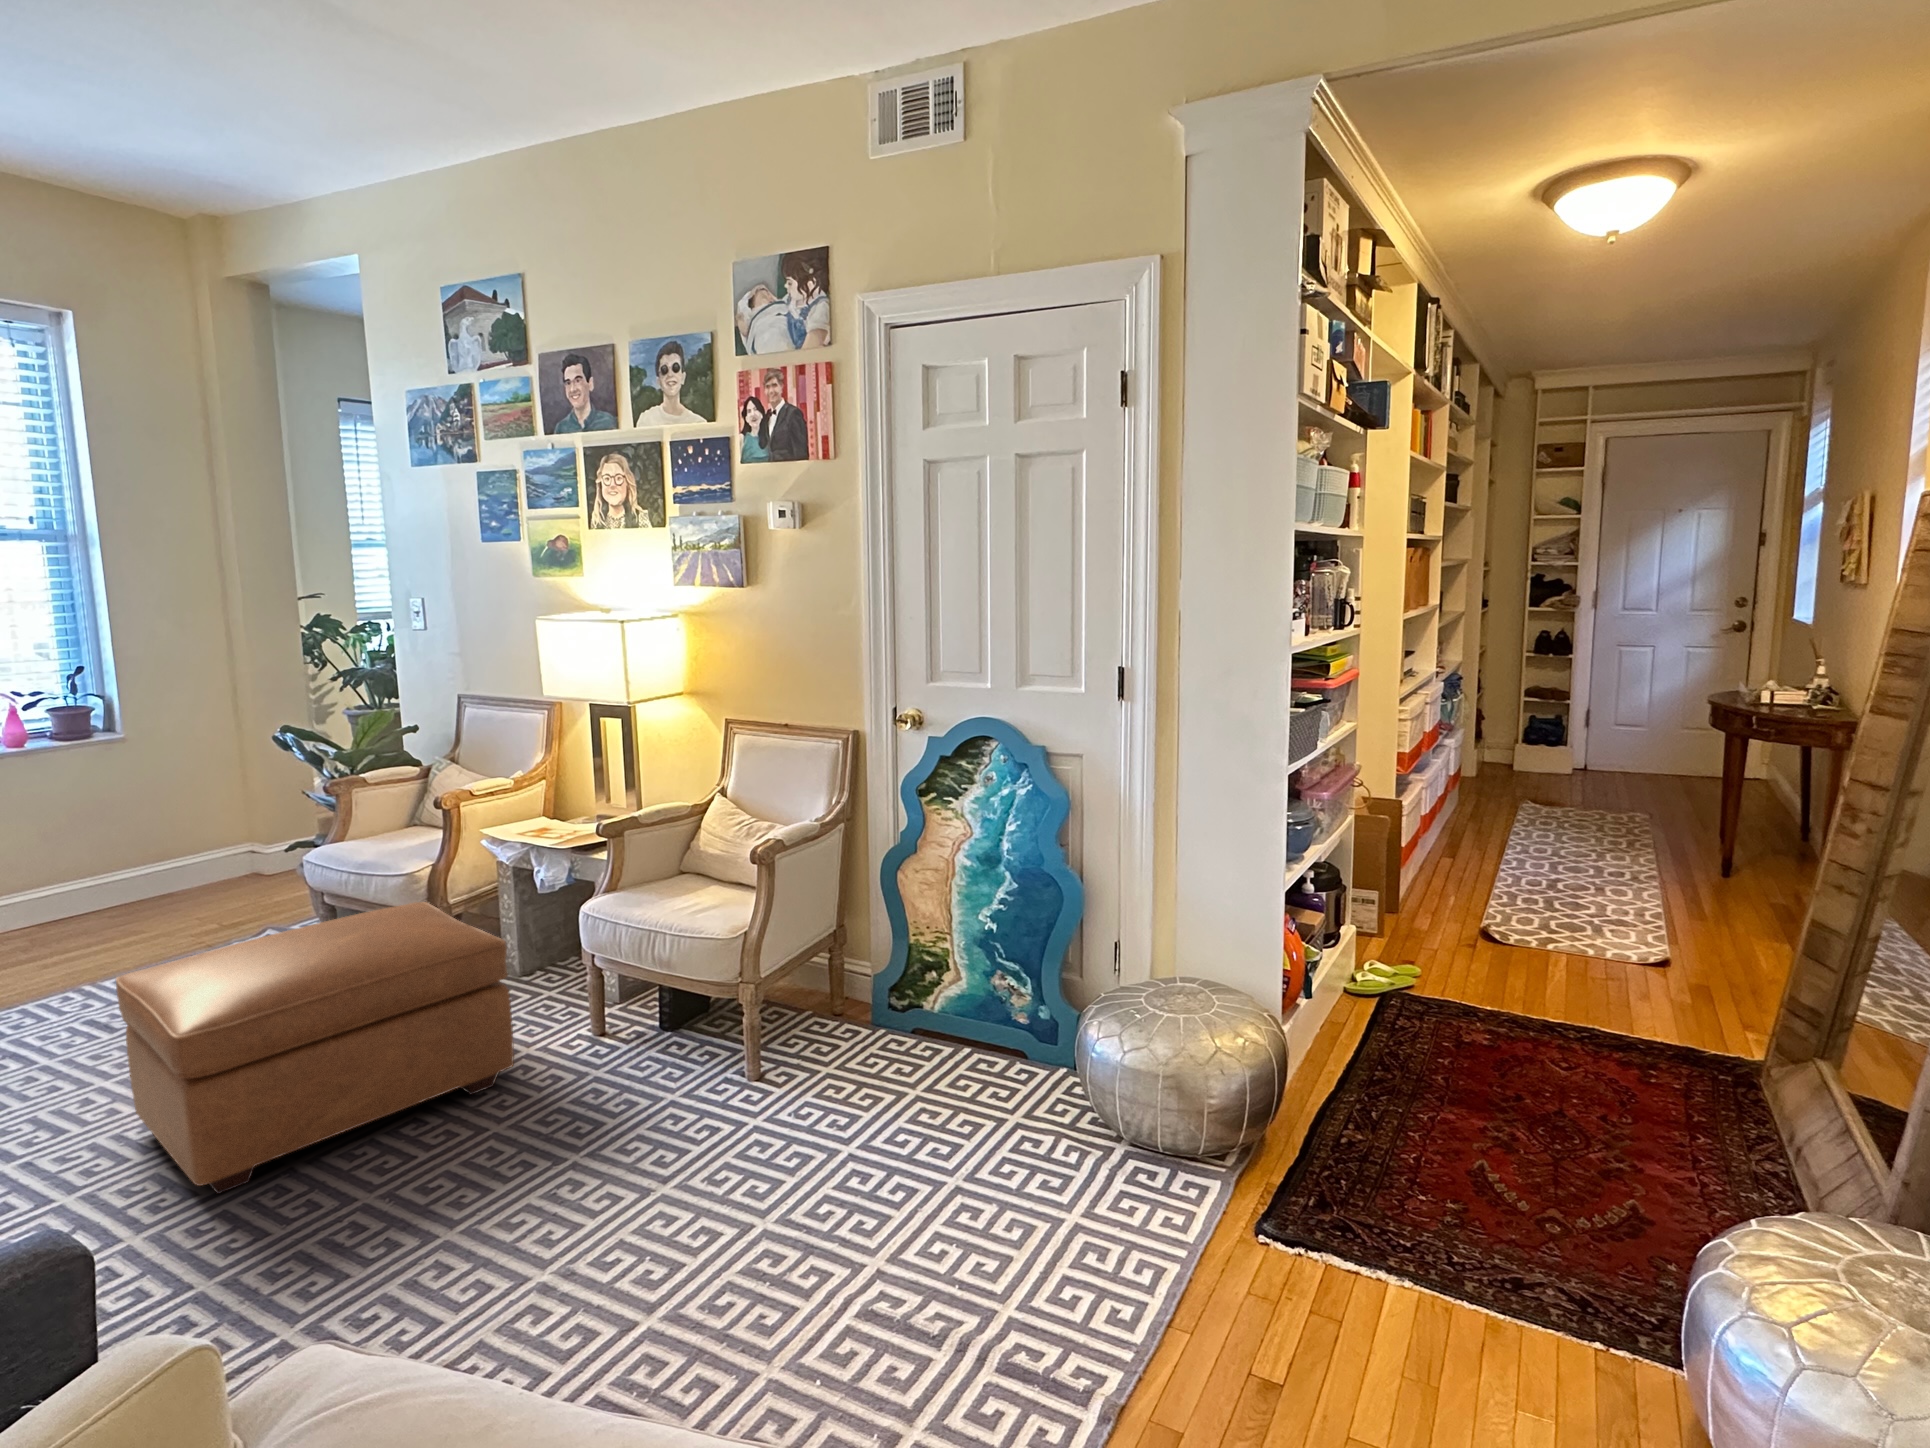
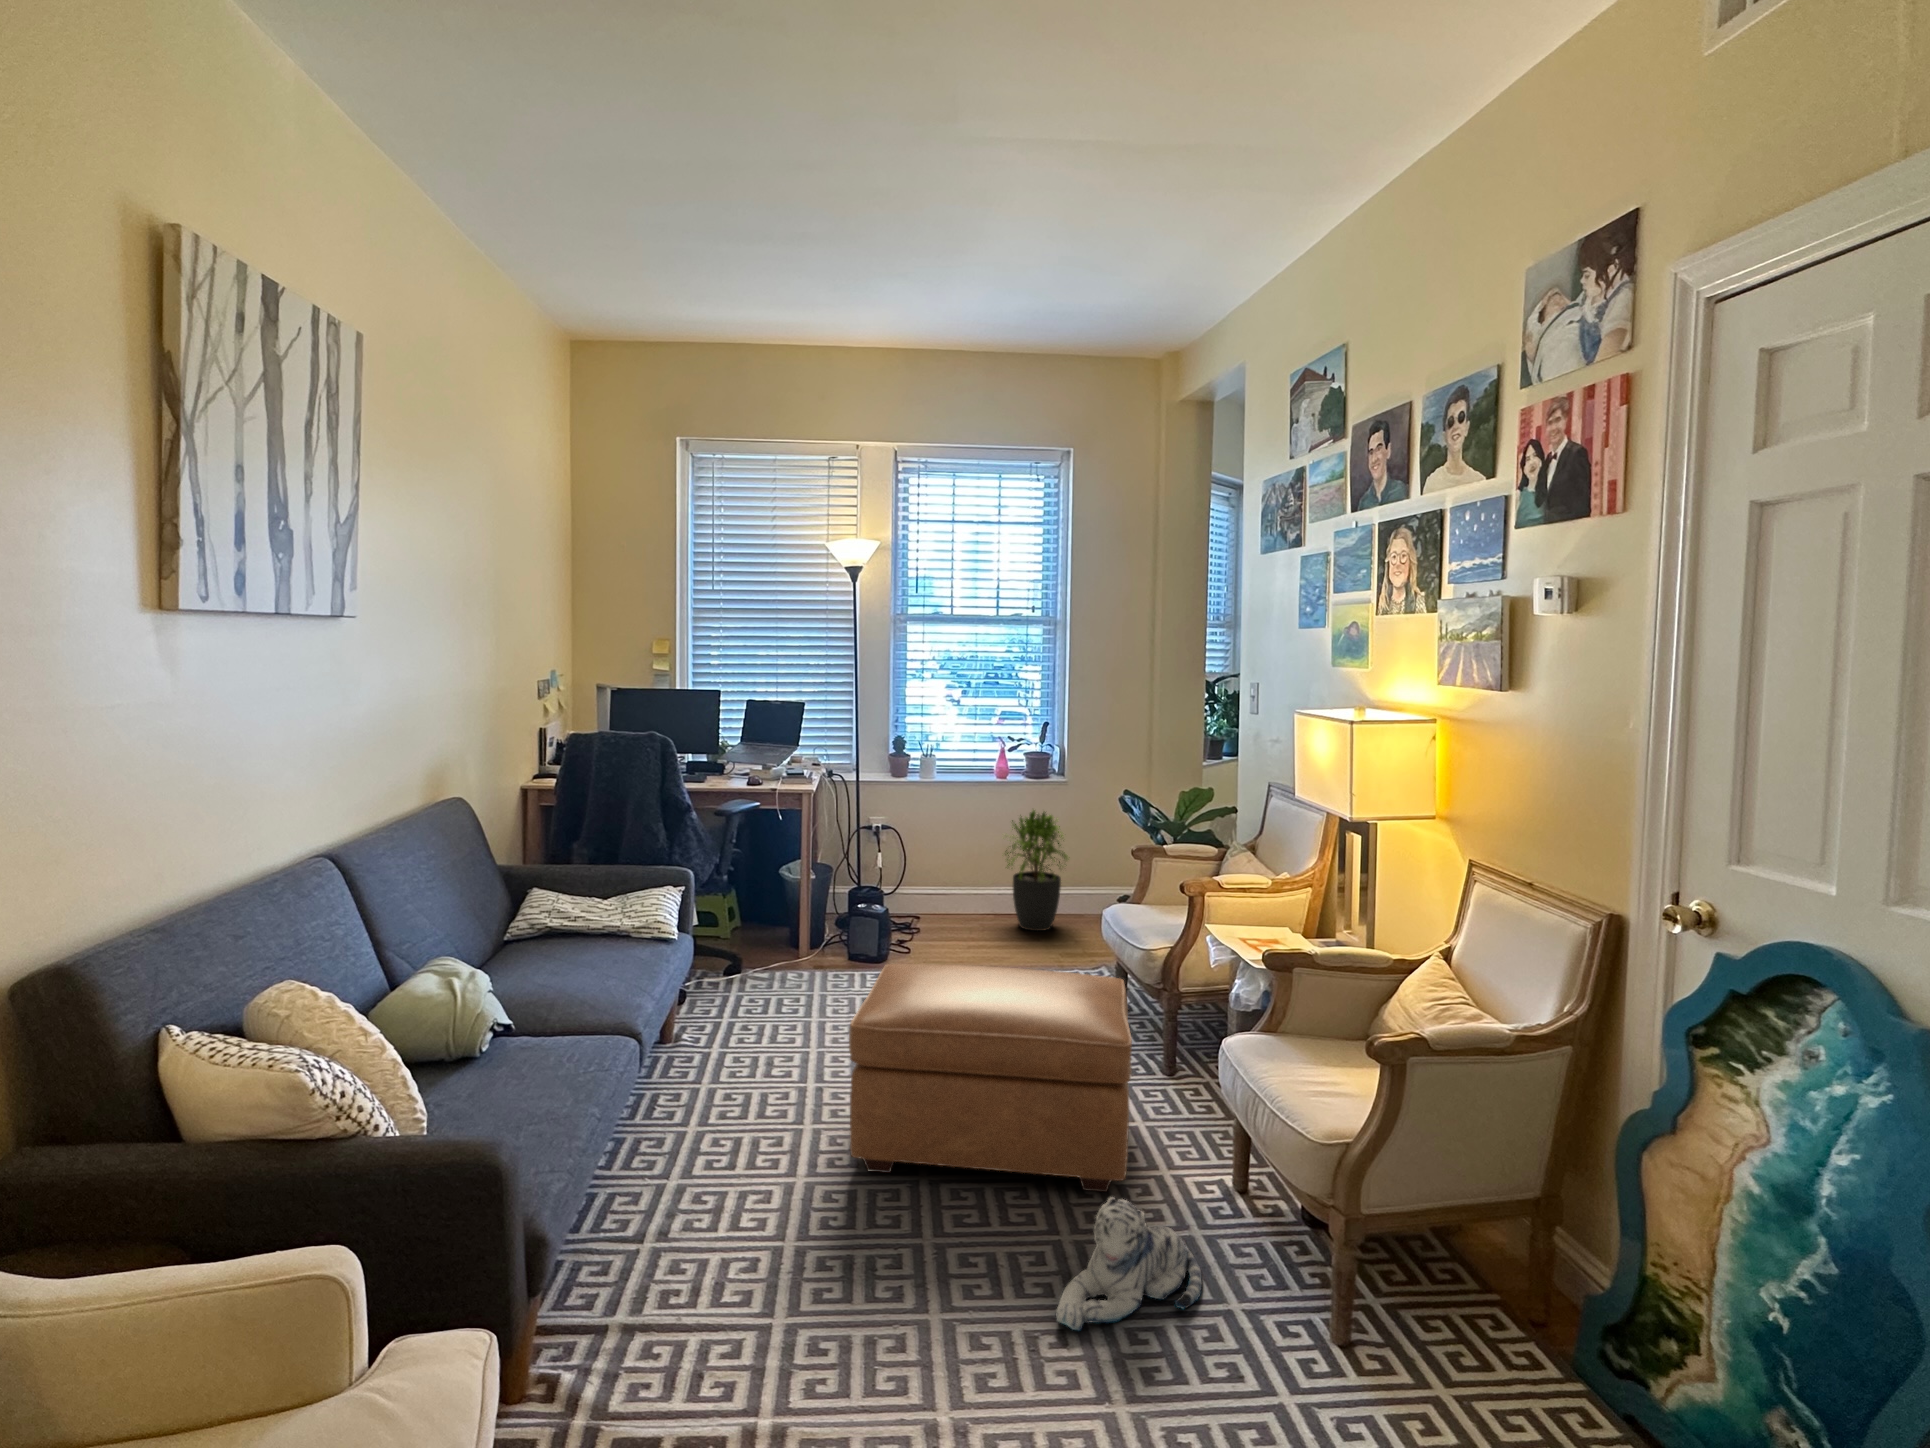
potted plant: none [40,774,168,926] -> present [1005,810,1068,931]
plush toy: none [544,1056,644,1178] -> present [1056,1197,1202,1330]

